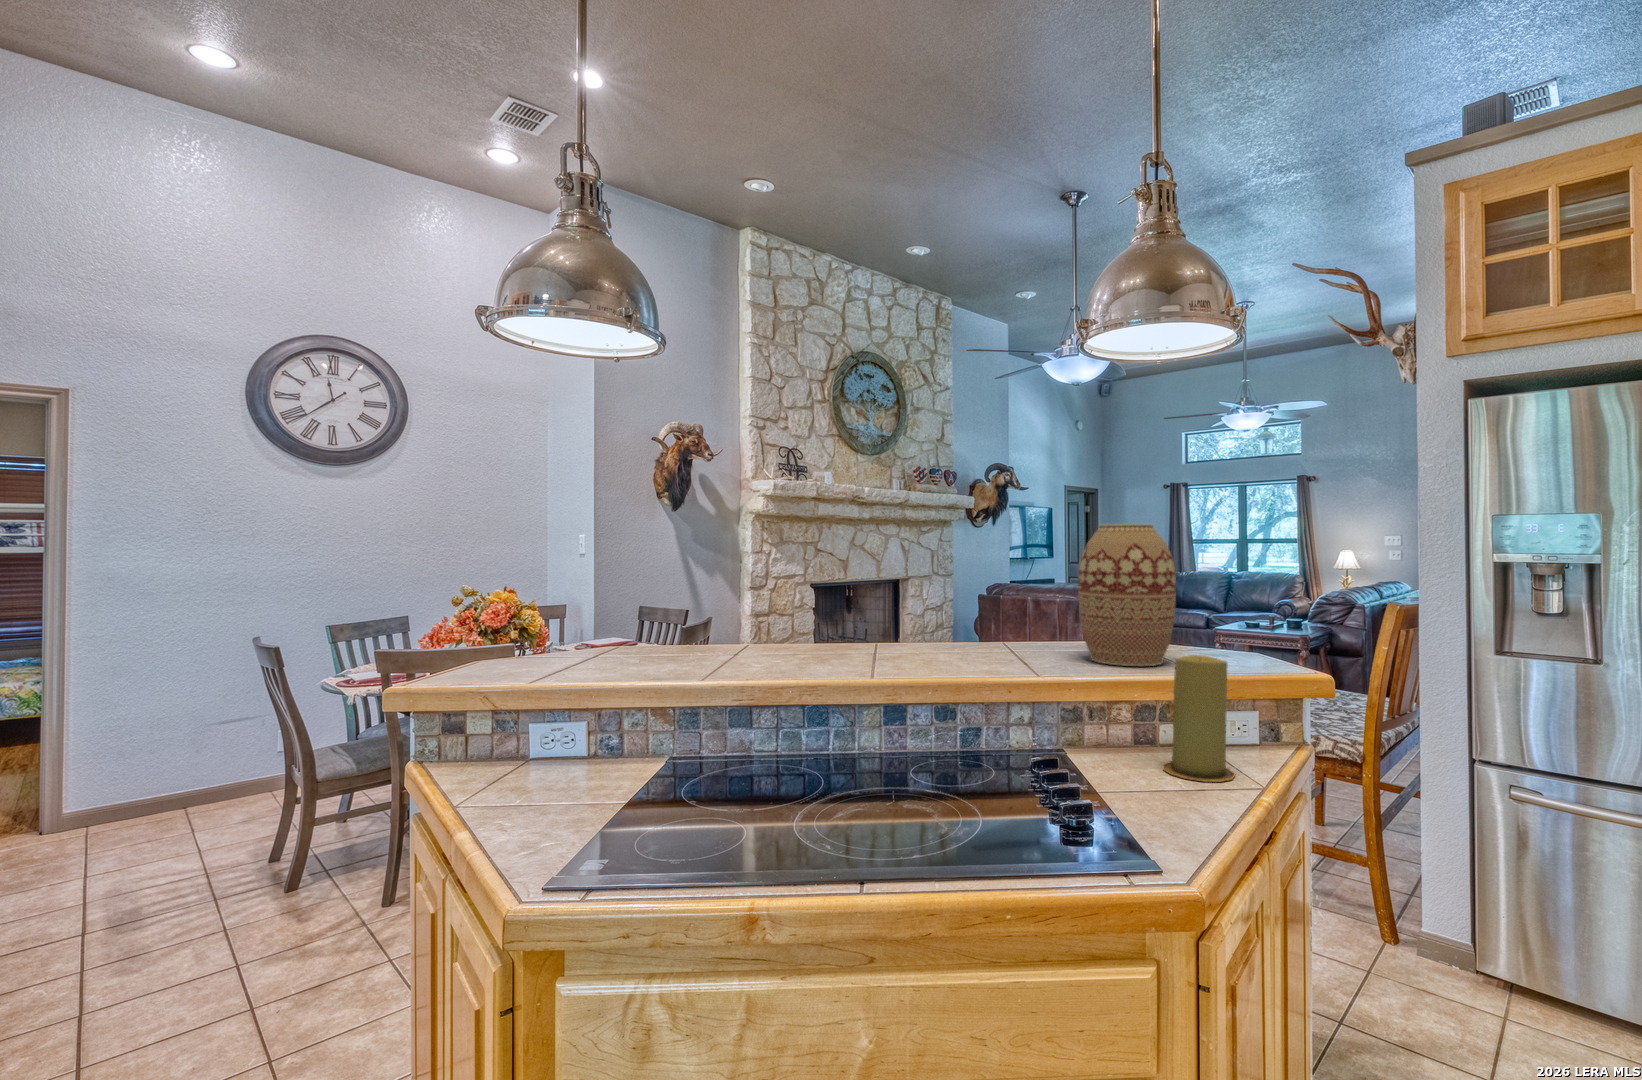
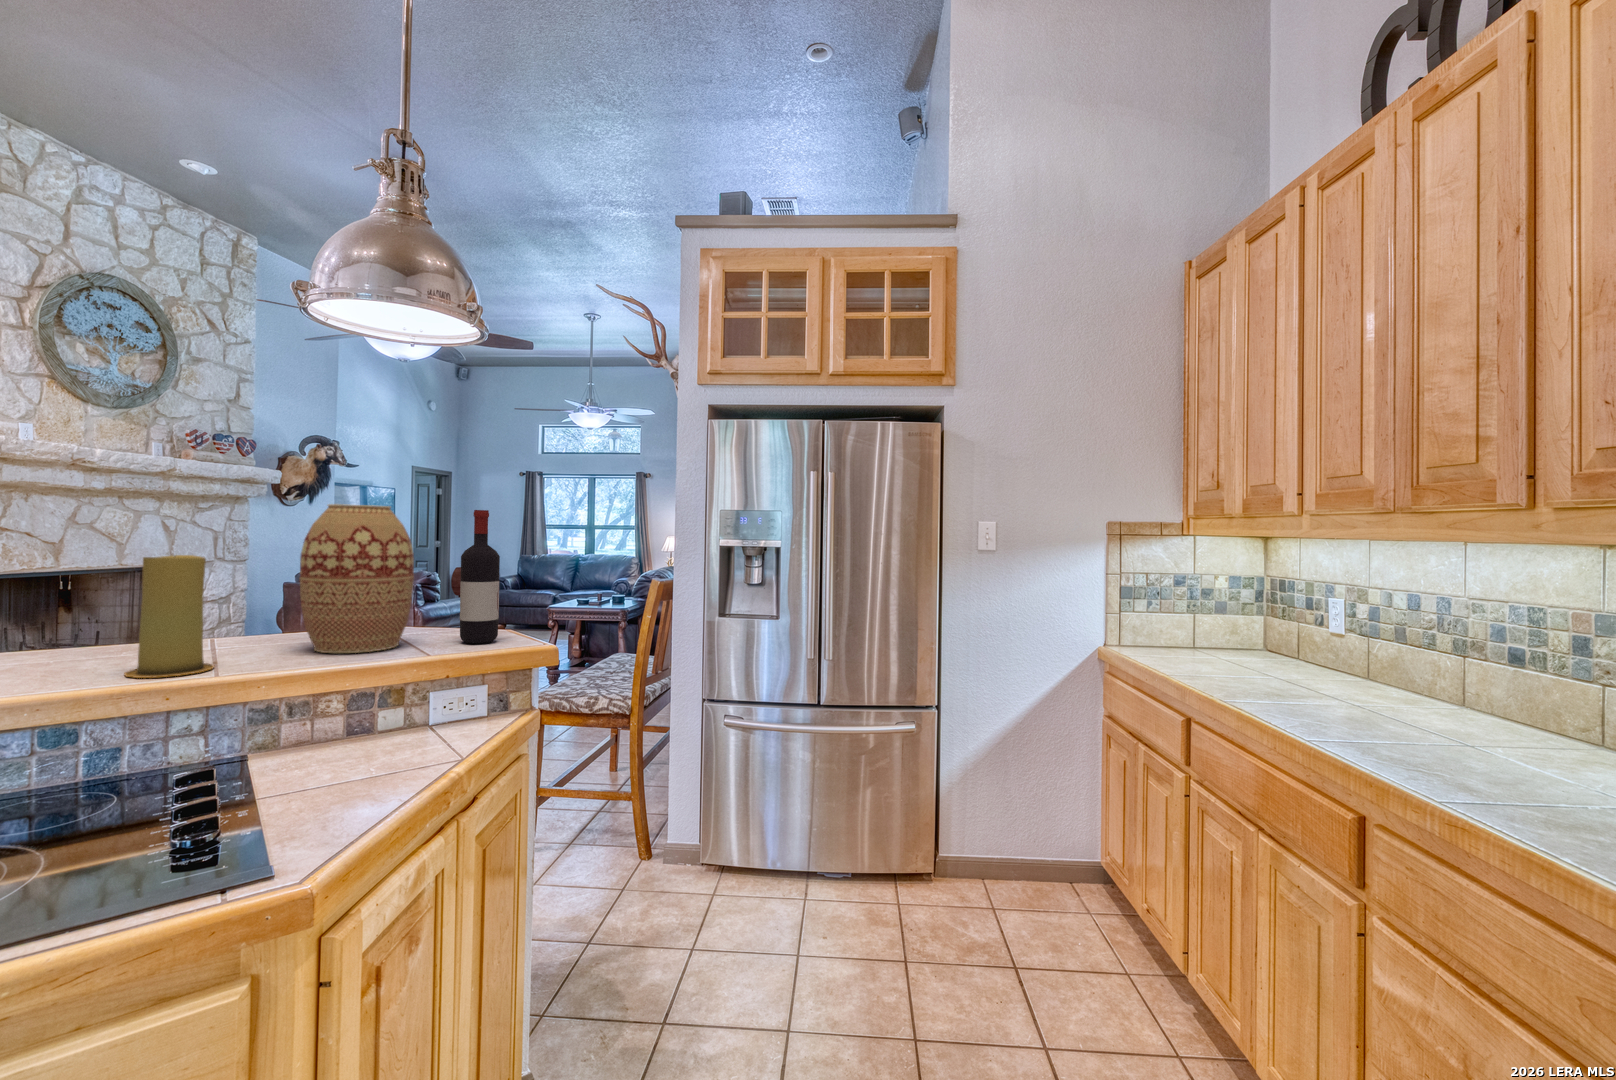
wine bottle: none [1223,524,1266,668] -> present [460,510,500,644]
candle: present [1163,655,1235,782] -> present [124,555,214,678]

